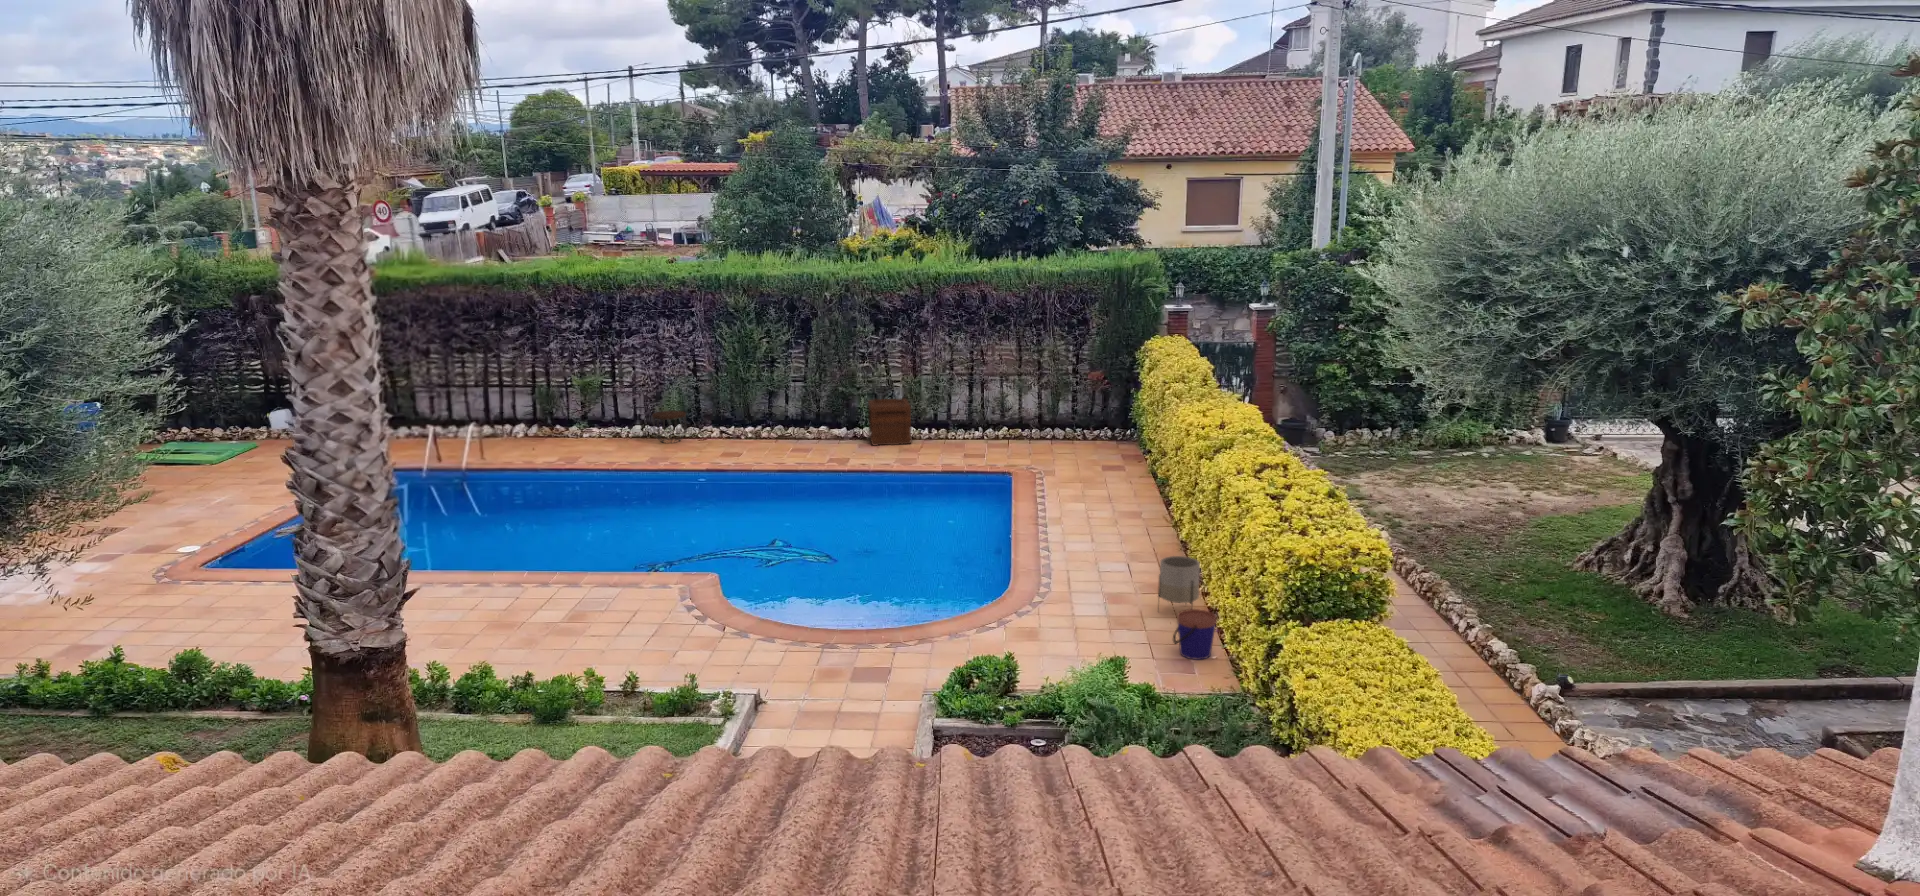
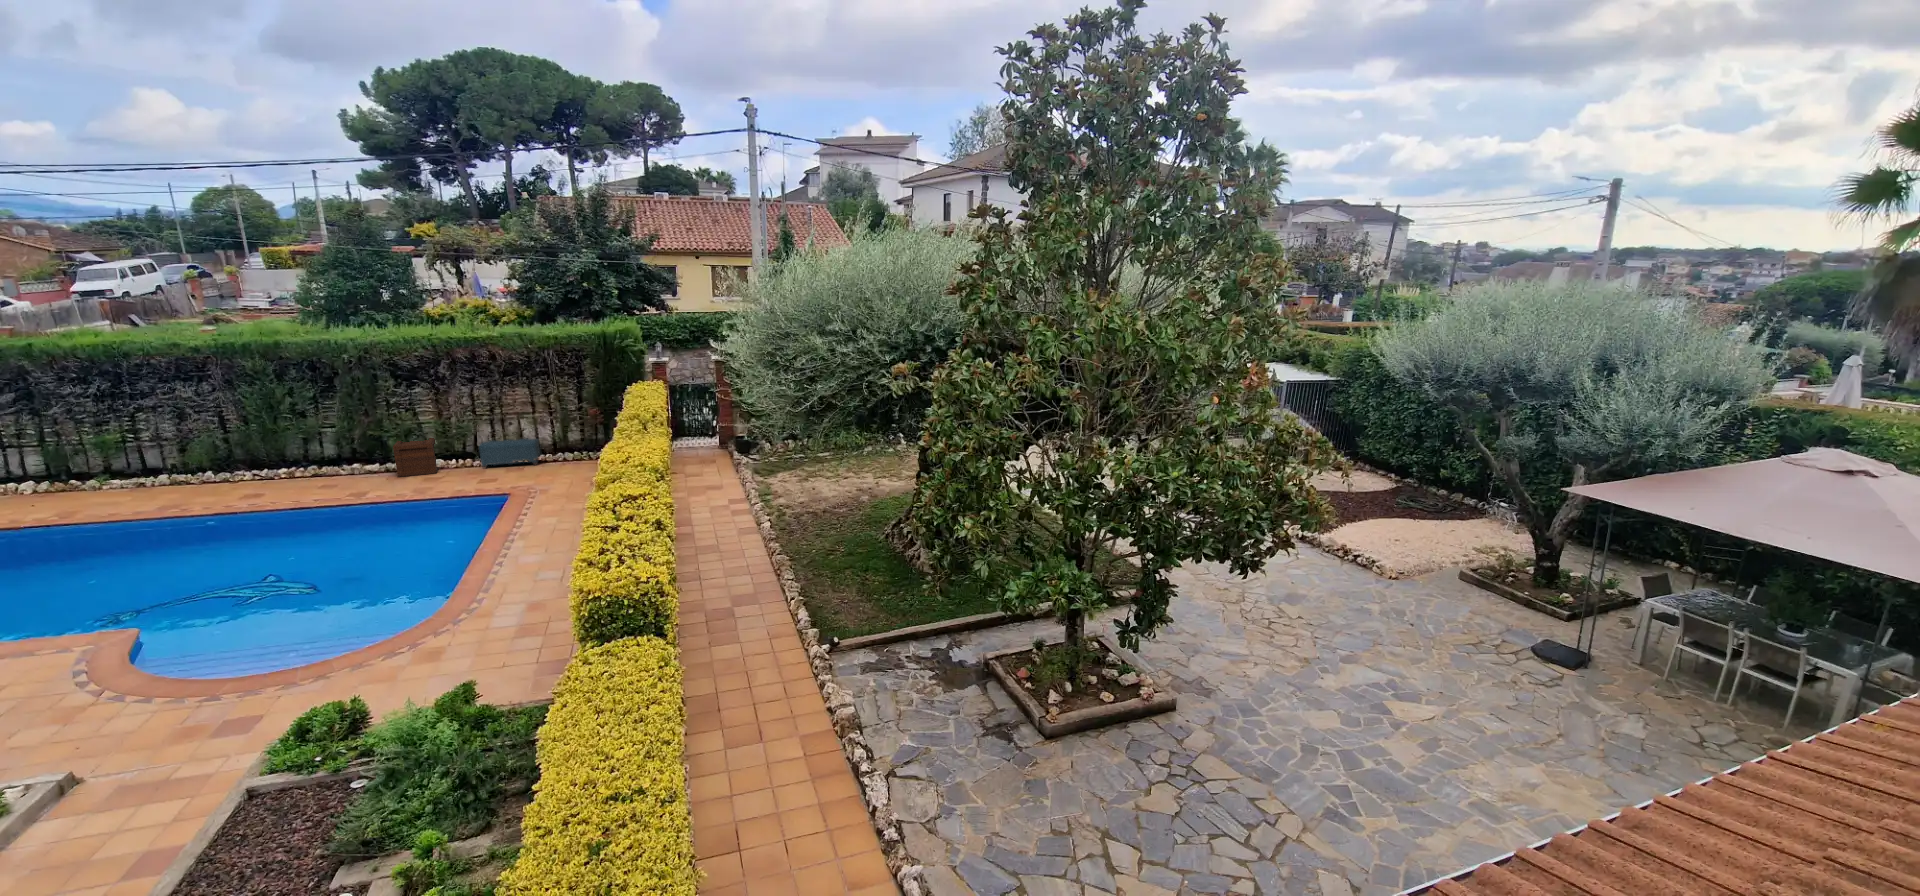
bench: none [958,407,1023,442] -> present [479,439,540,469]
side table: present [652,411,686,442] -> none [173,459,216,489]
planter: present [1158,556,1200,604] -> none [518,556,556,605]
bucket: present [1173,609,1216,660] -> none [500,600,536,642]

